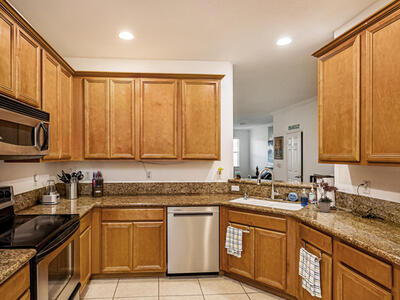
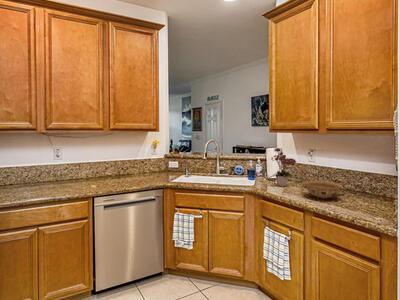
ceramic bowl: none [337,208,376,225] -> present [303,181,345,199]

